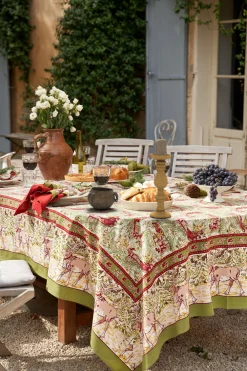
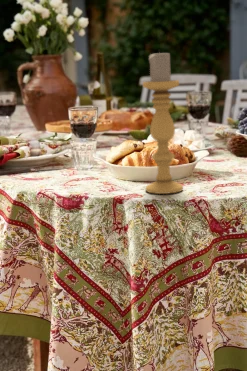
decorative bowl: present [87,187,118,209] -> none [46,143,99,179]

